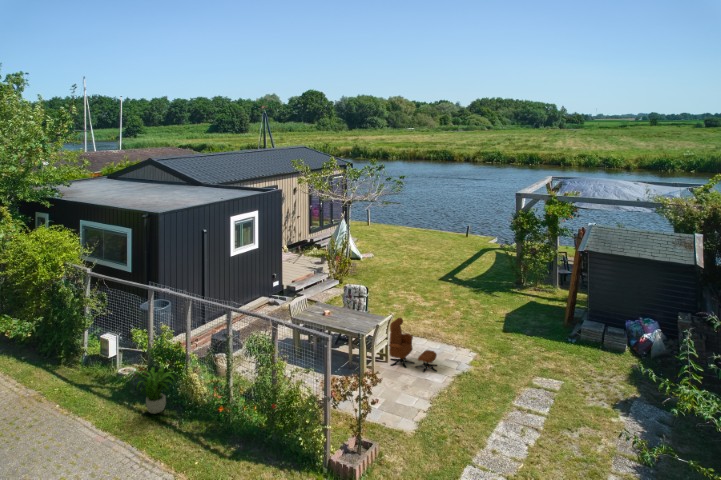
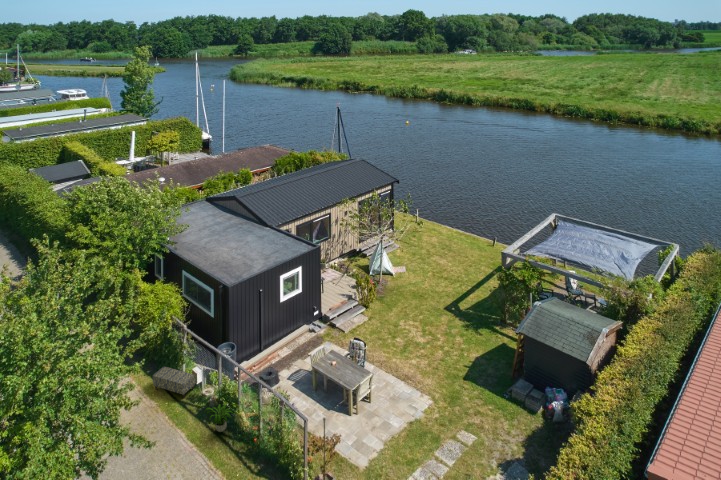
lounge chair: present [389,318,437,372] -> none [369,375,401,416]
bench: none [30,340,105,382] -> present [152,367,195,398]

